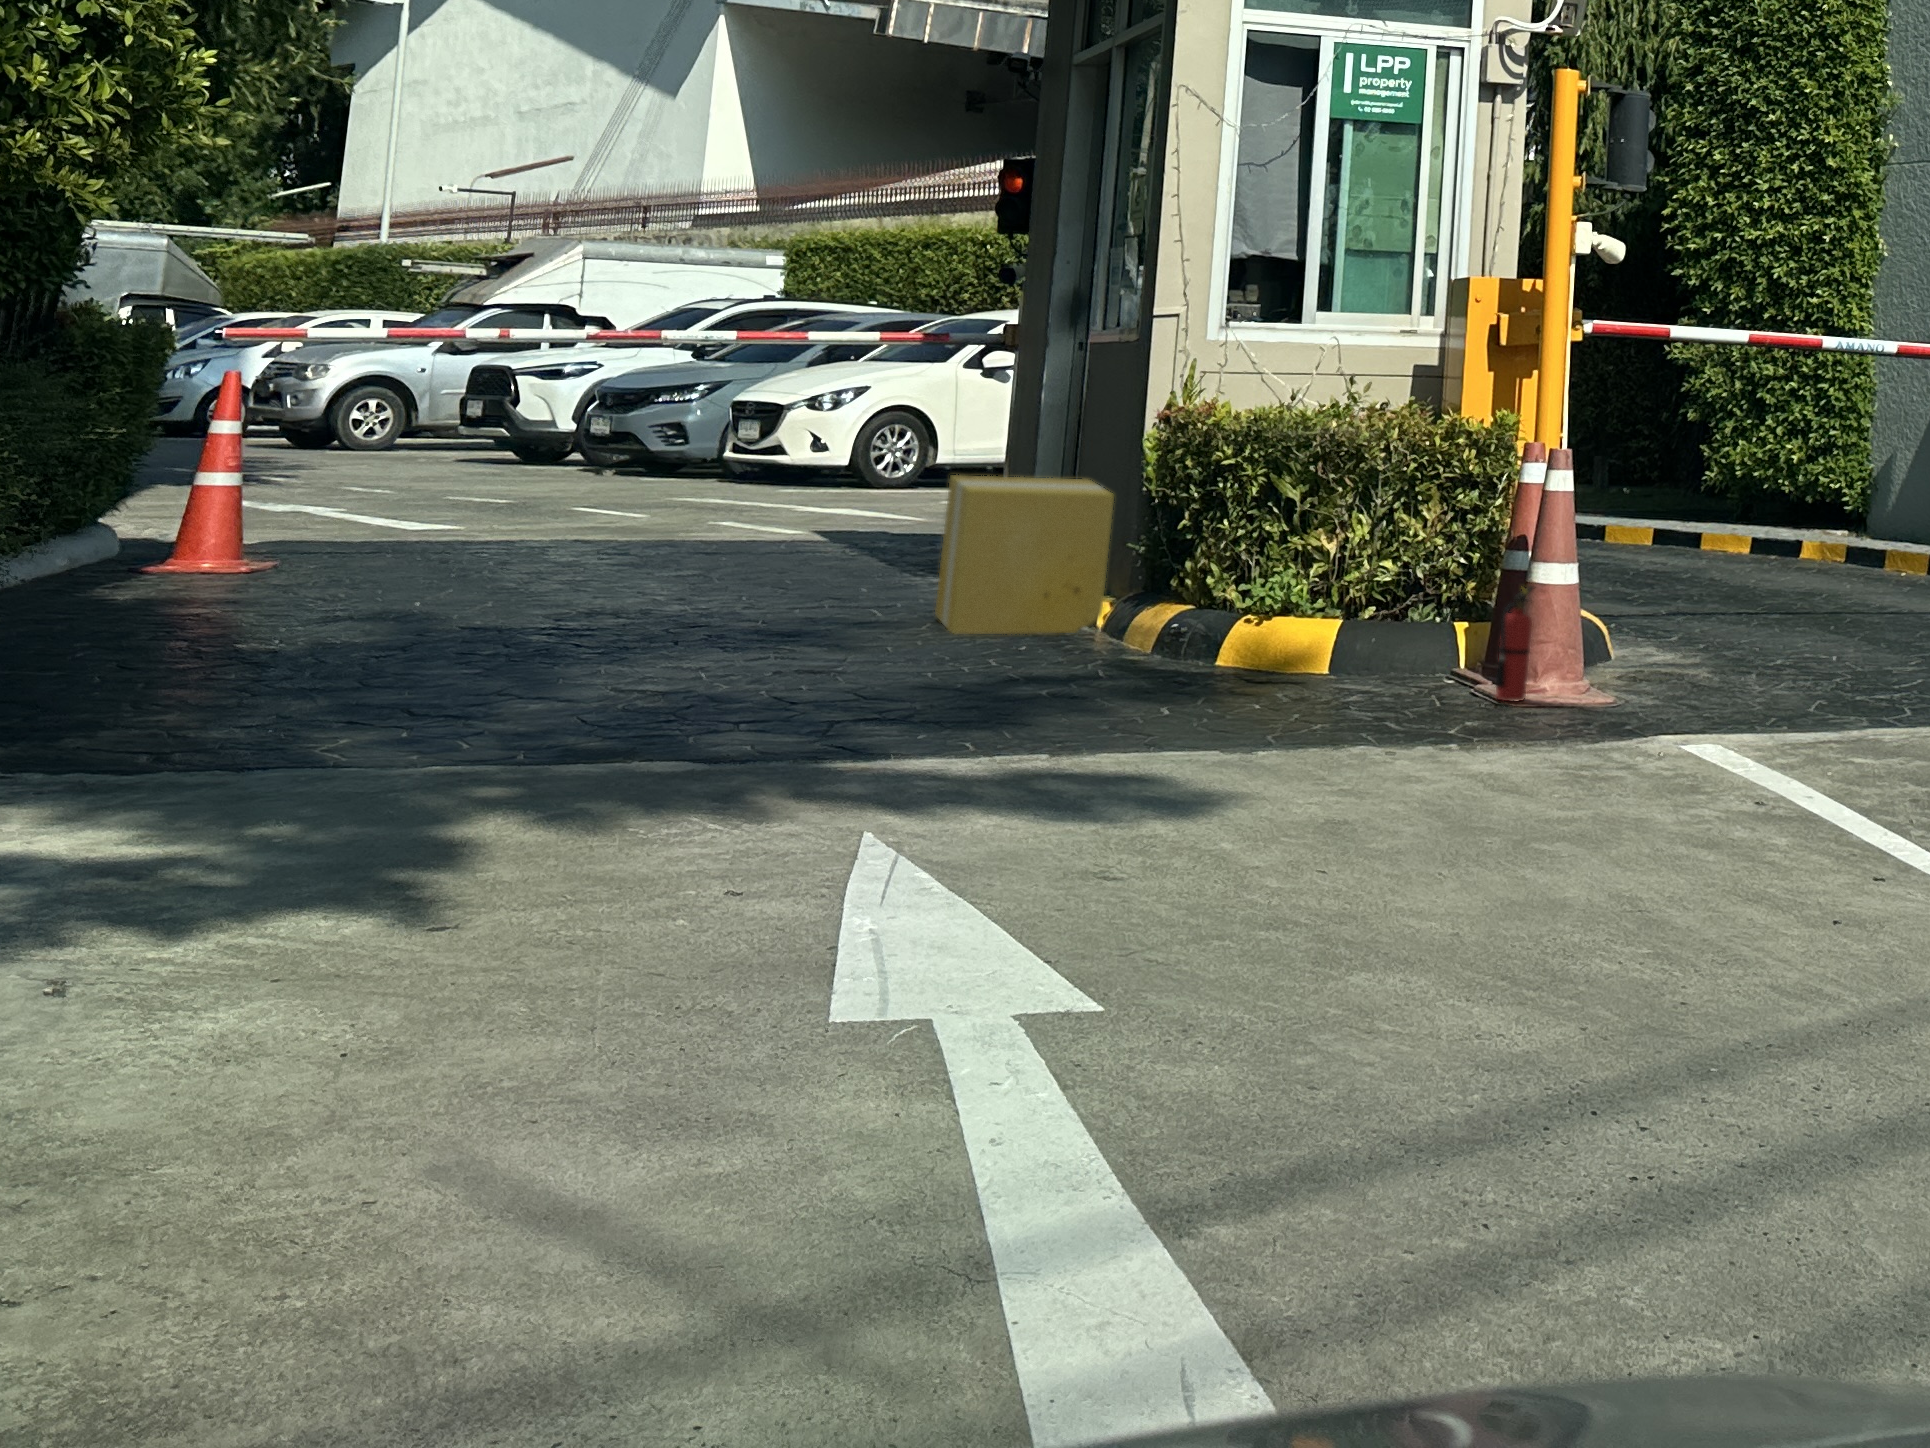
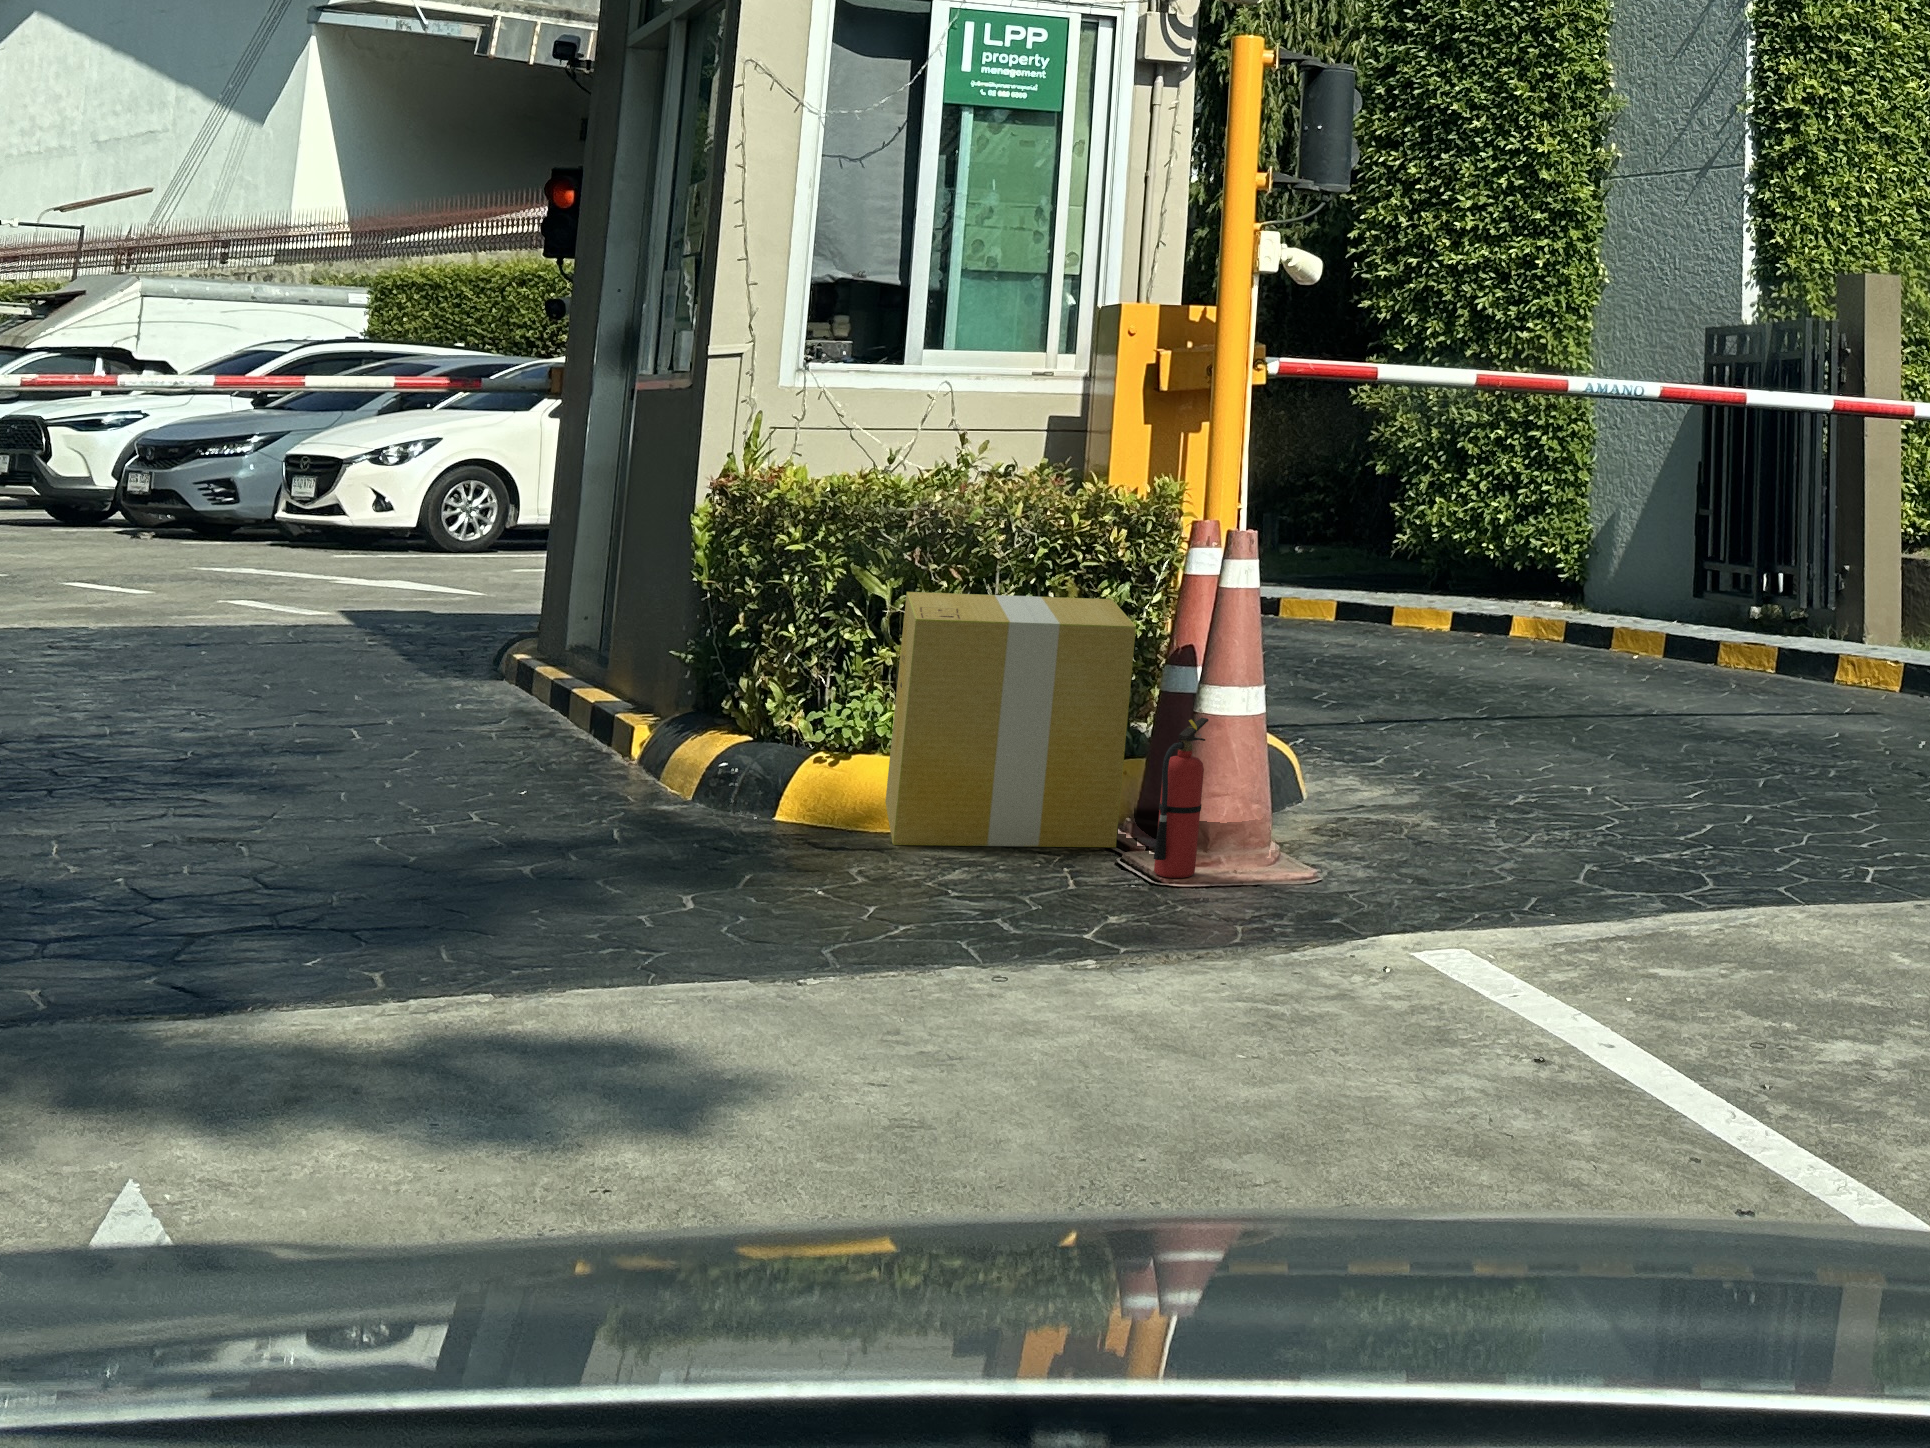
cardboard box: present [935,475,1114,634] -> present [885,592,1136,847]

